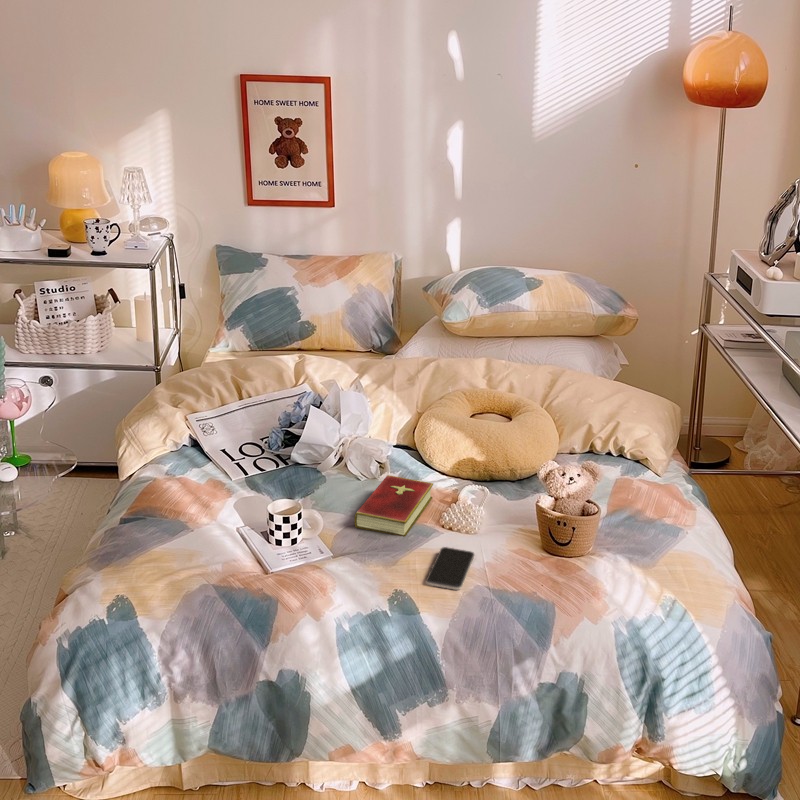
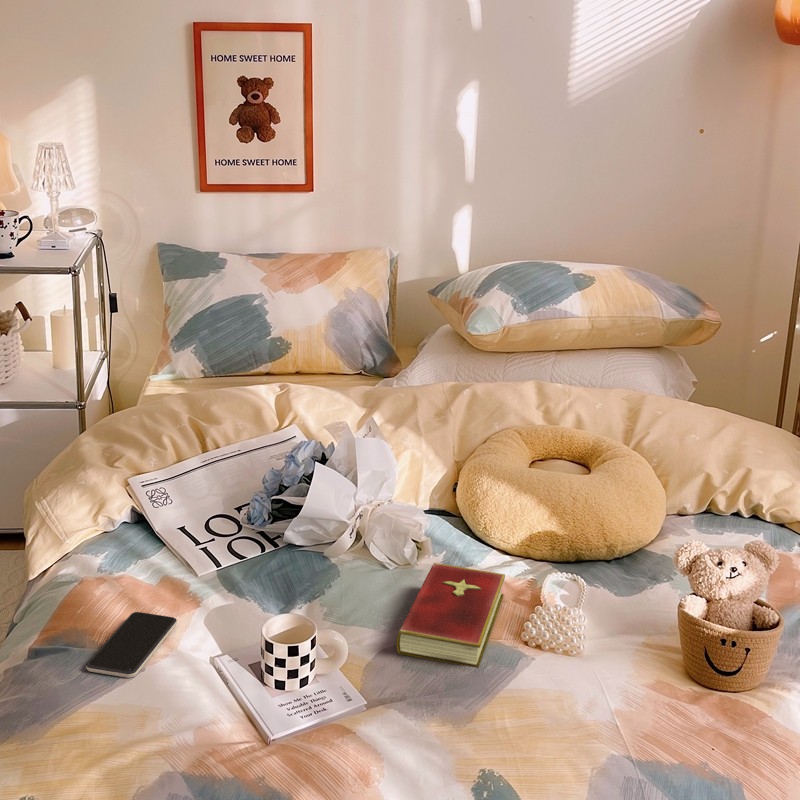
smartphone: present [426,547,474,590] -> present [86,612,177,678]

